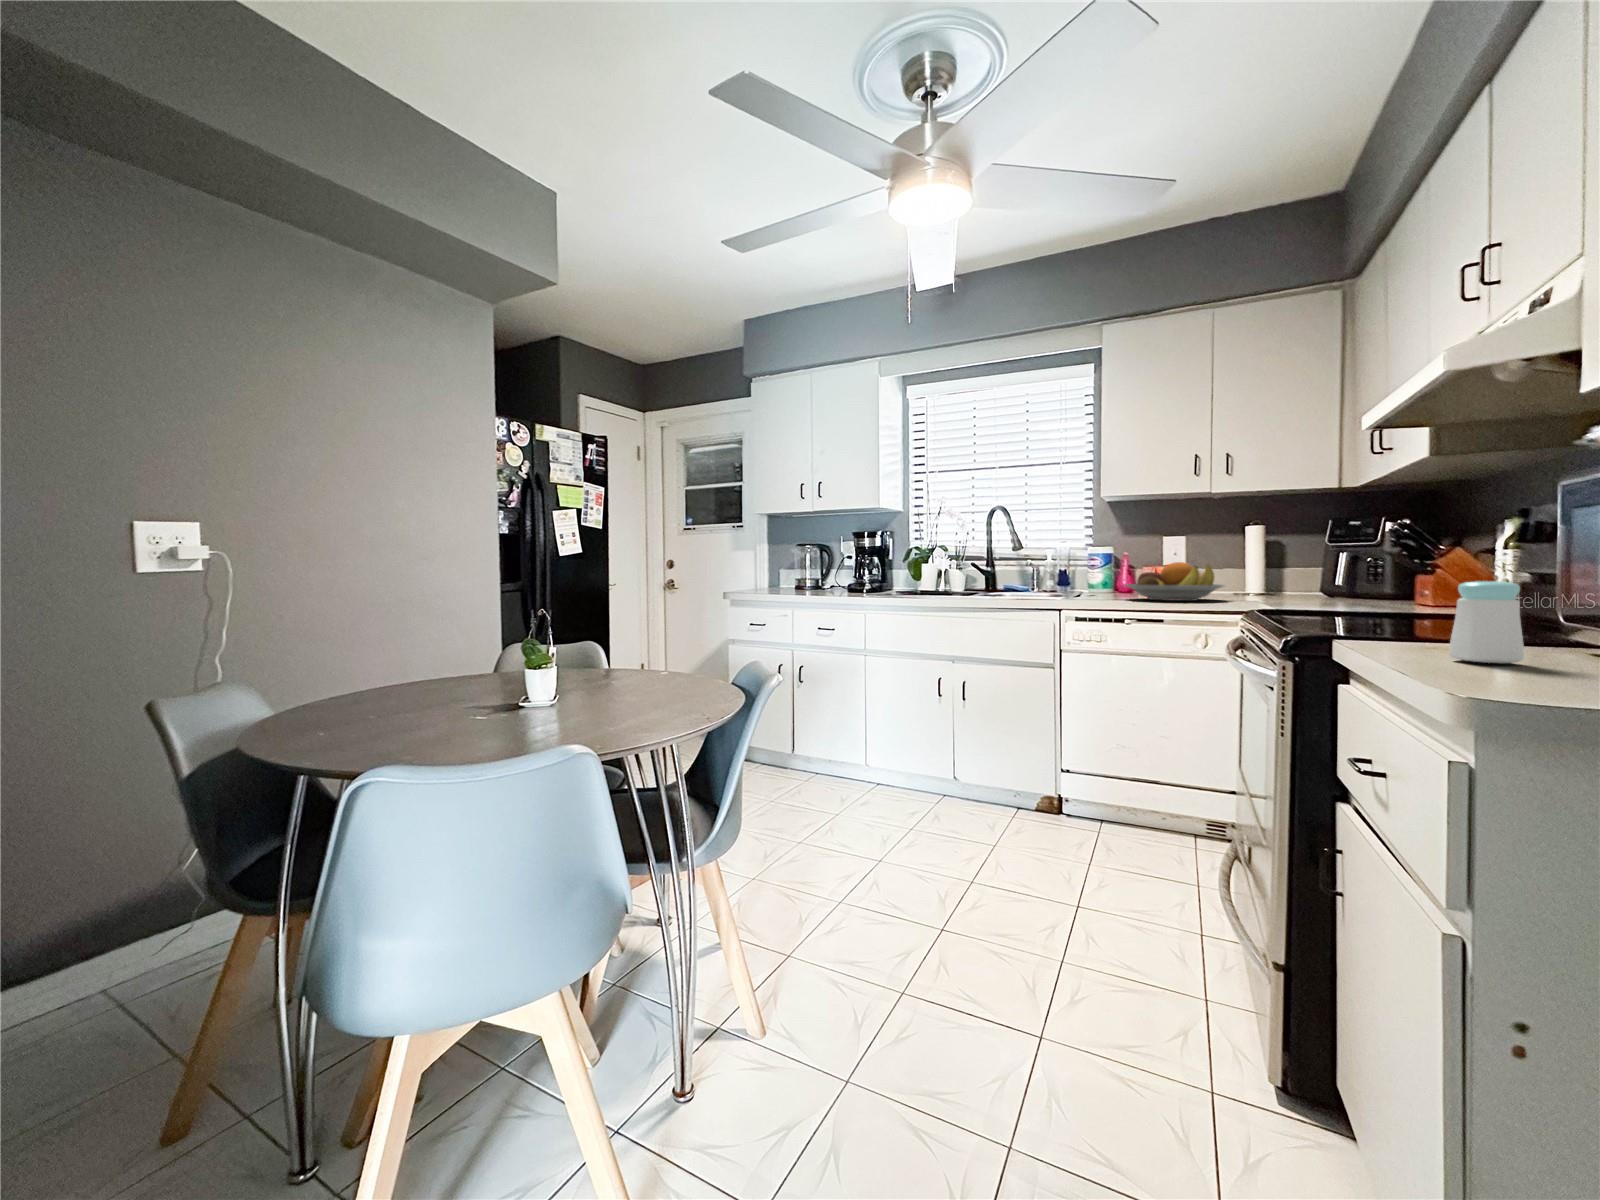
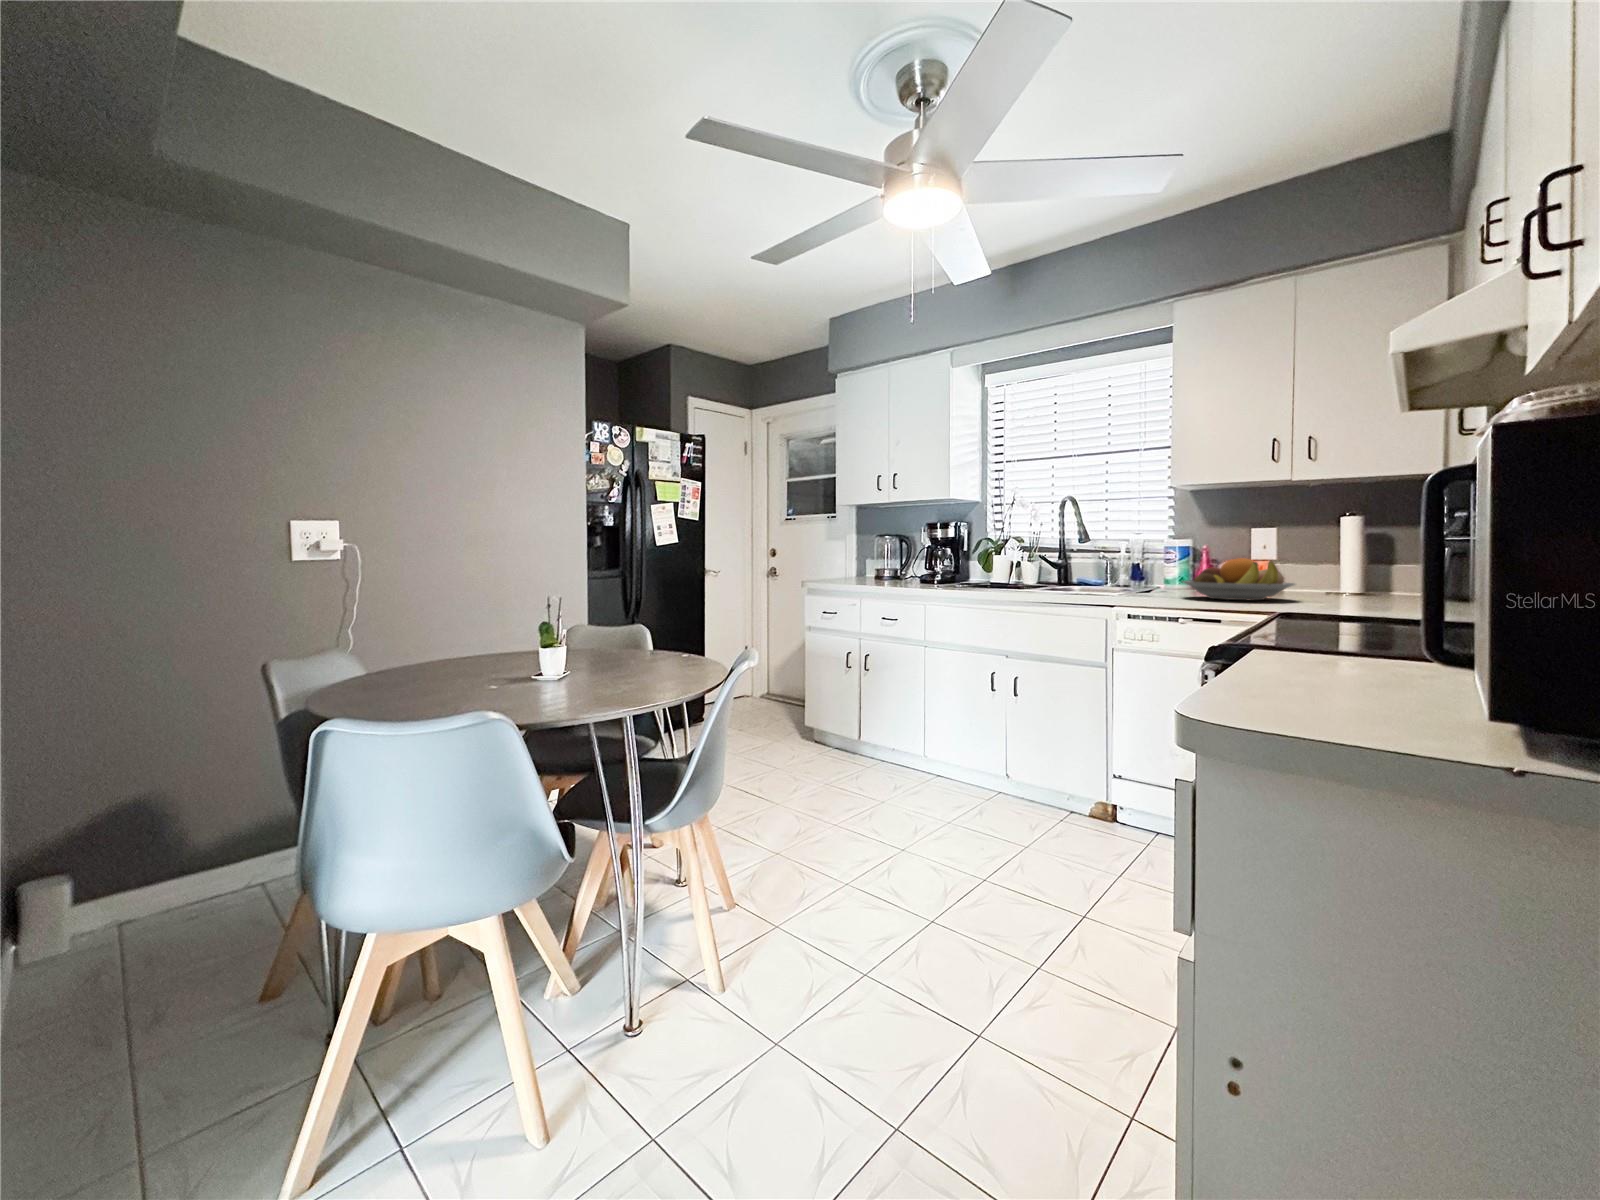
salt shaker: present [1449,581,1524,663] -> none [1311,592,1382,679]

